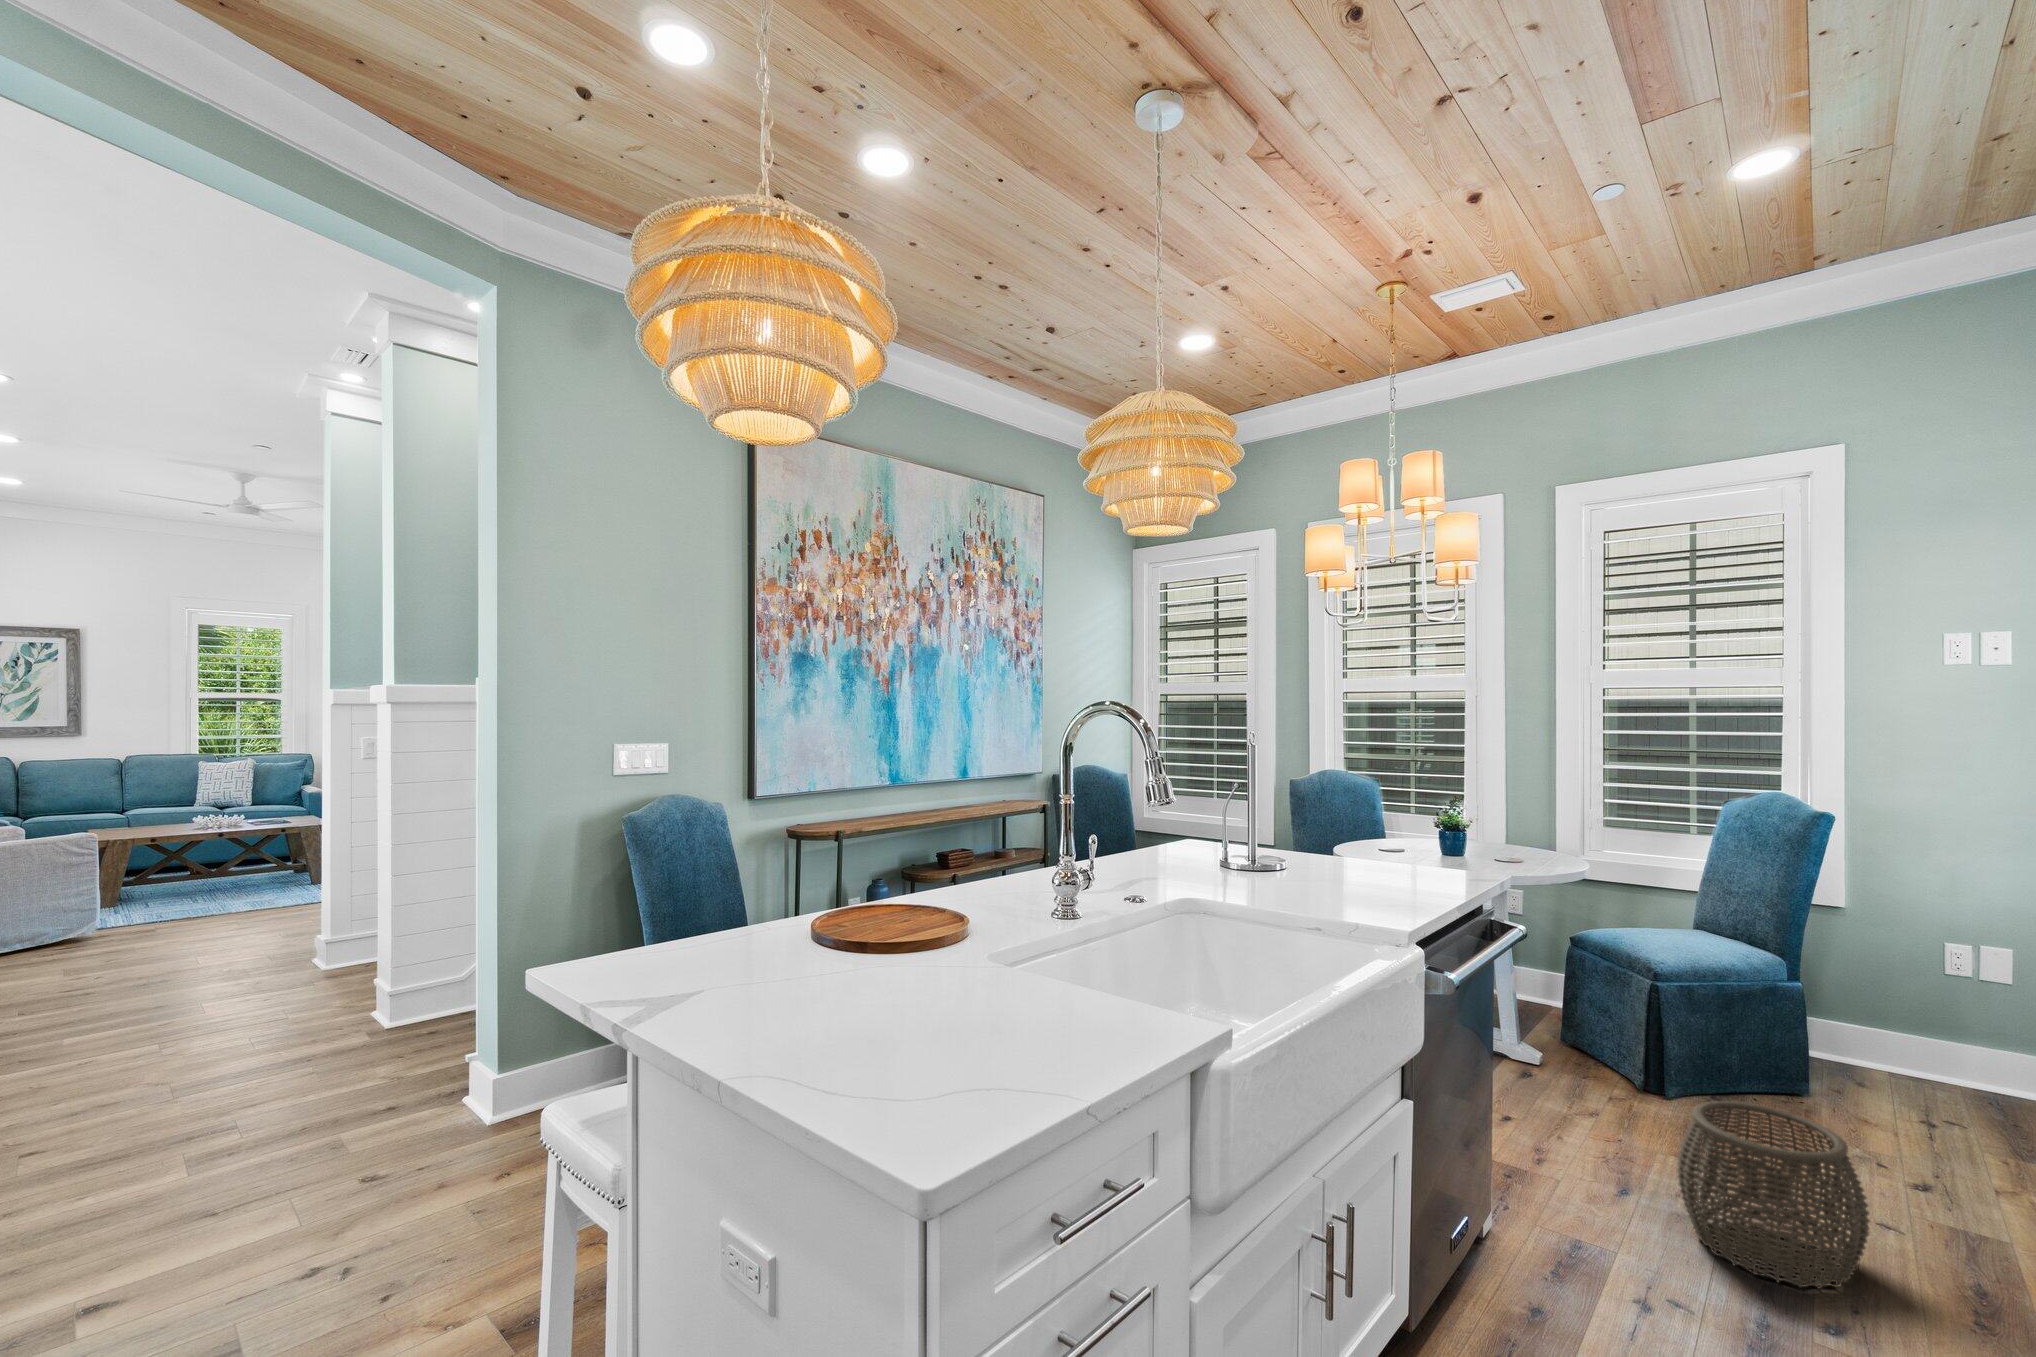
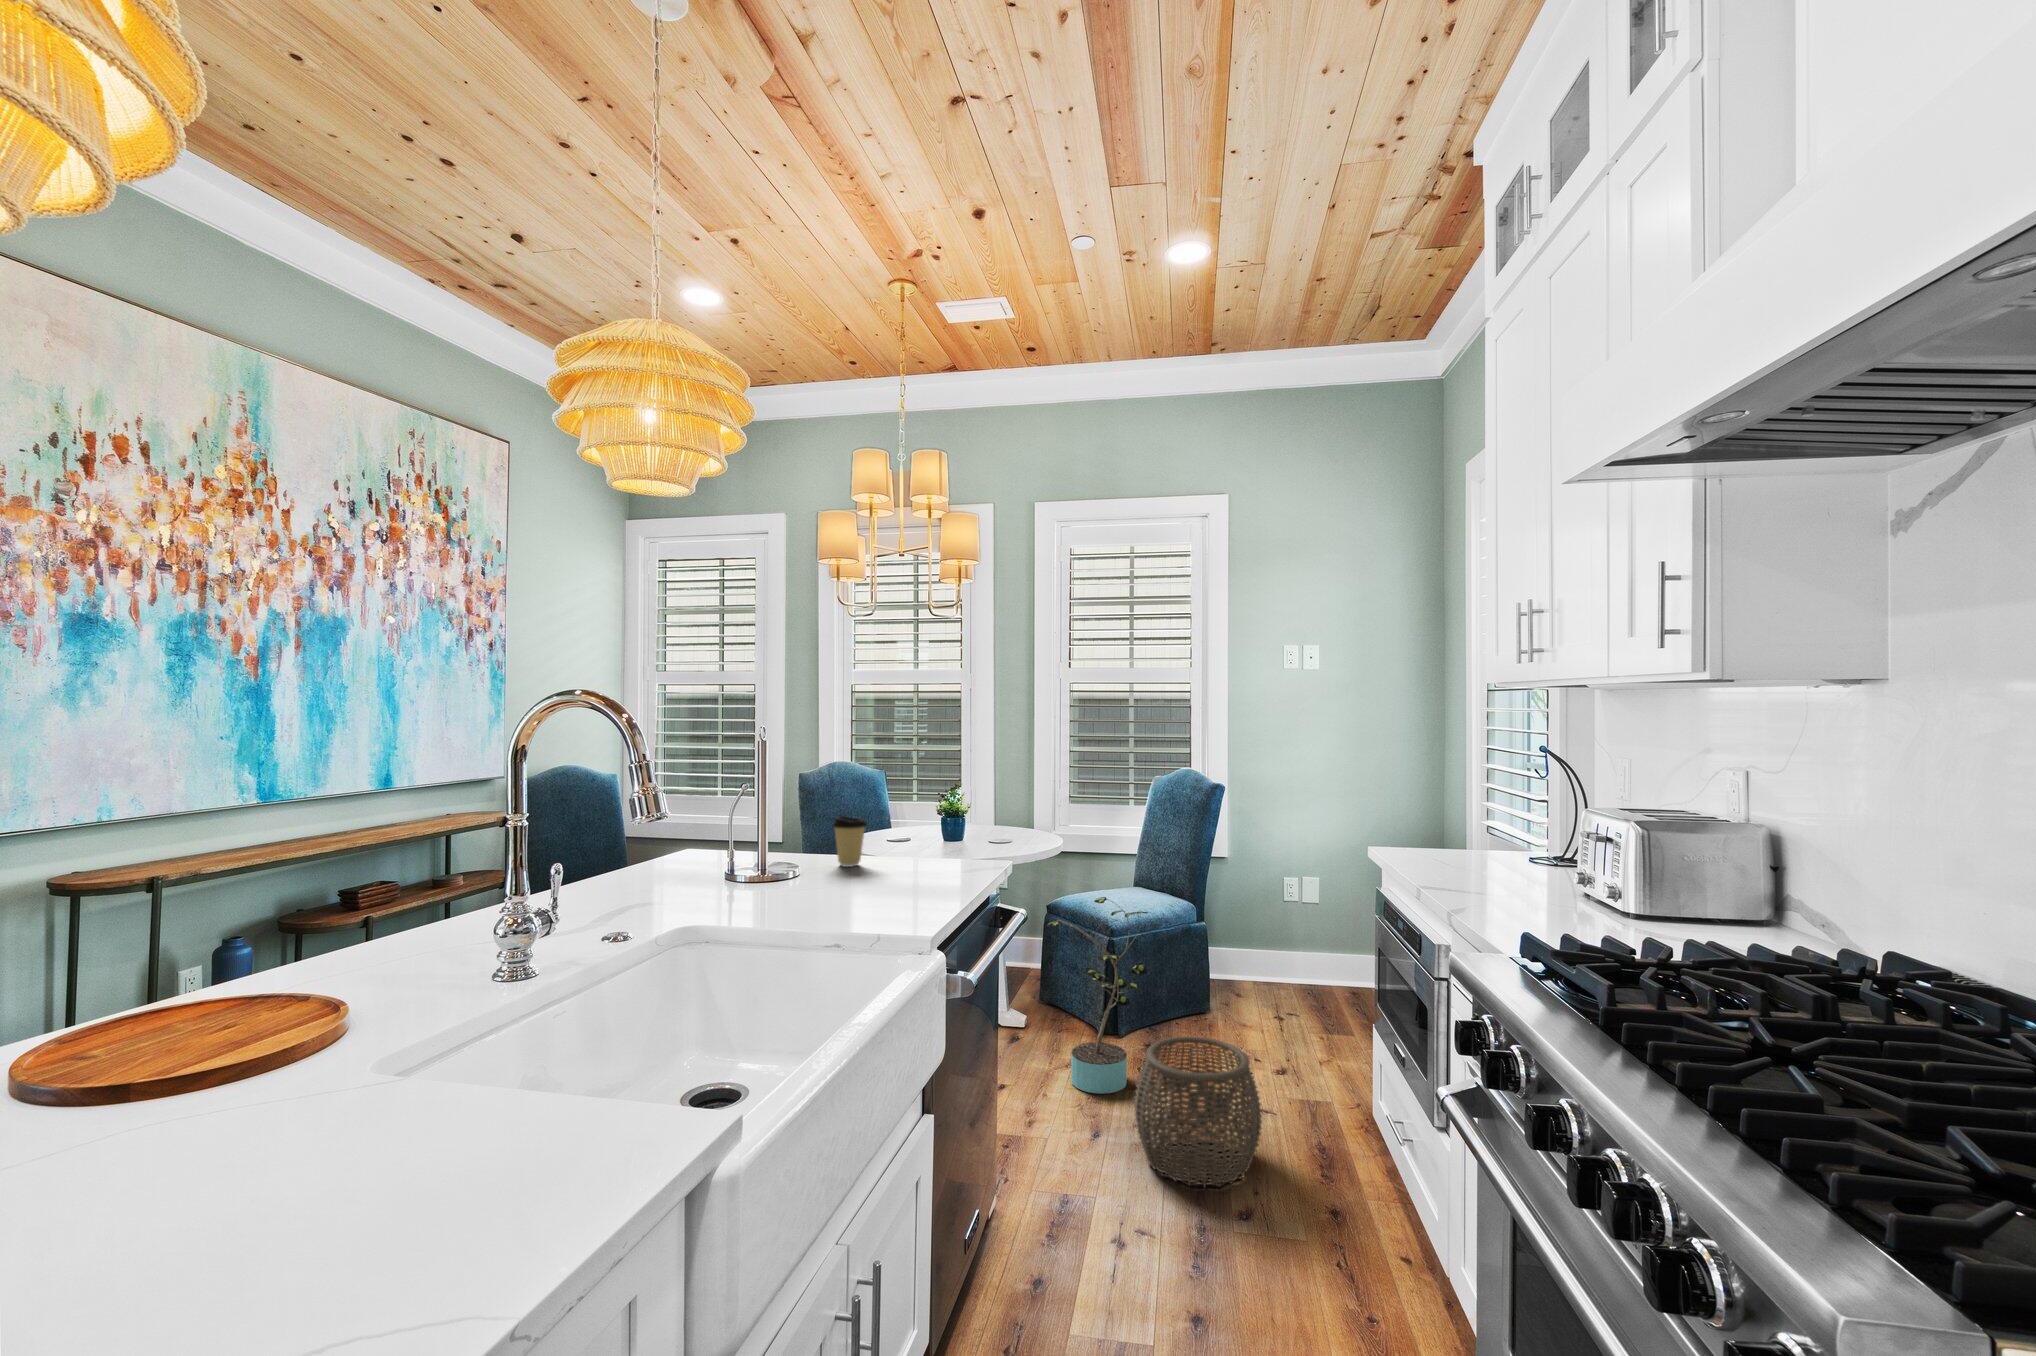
coffee cup: none [1317,818,1353,866] -> present [832,816,867,867]
potted plant: none [1563,931,1704,1154] -> present [1047,897,1148,1094]

